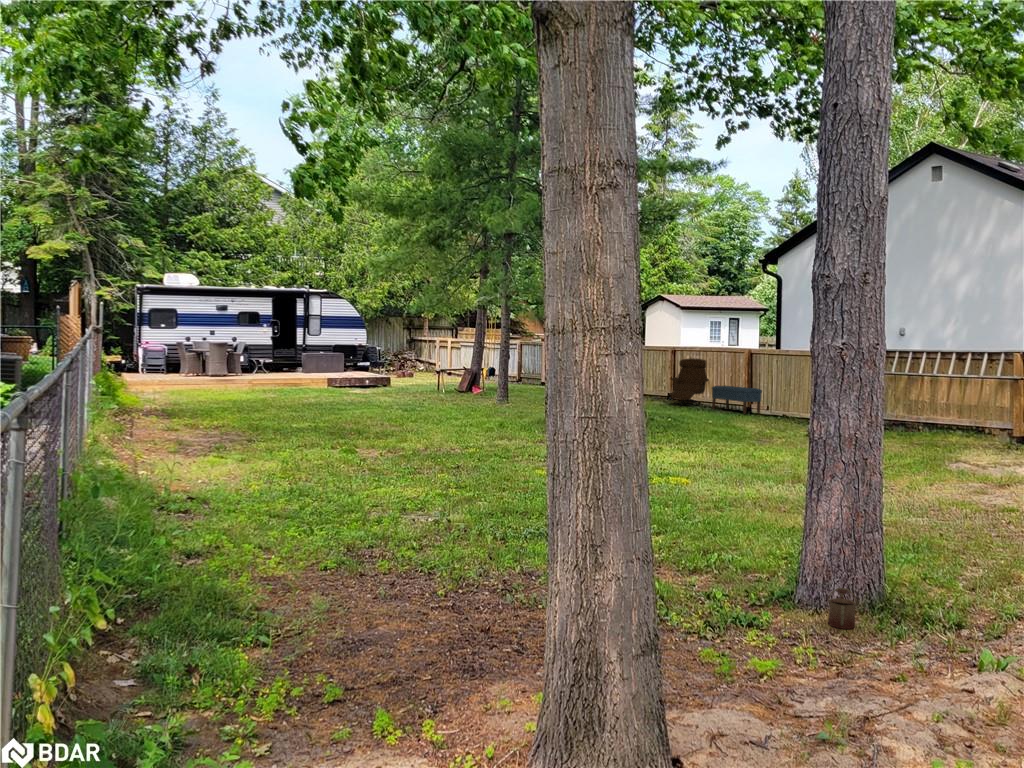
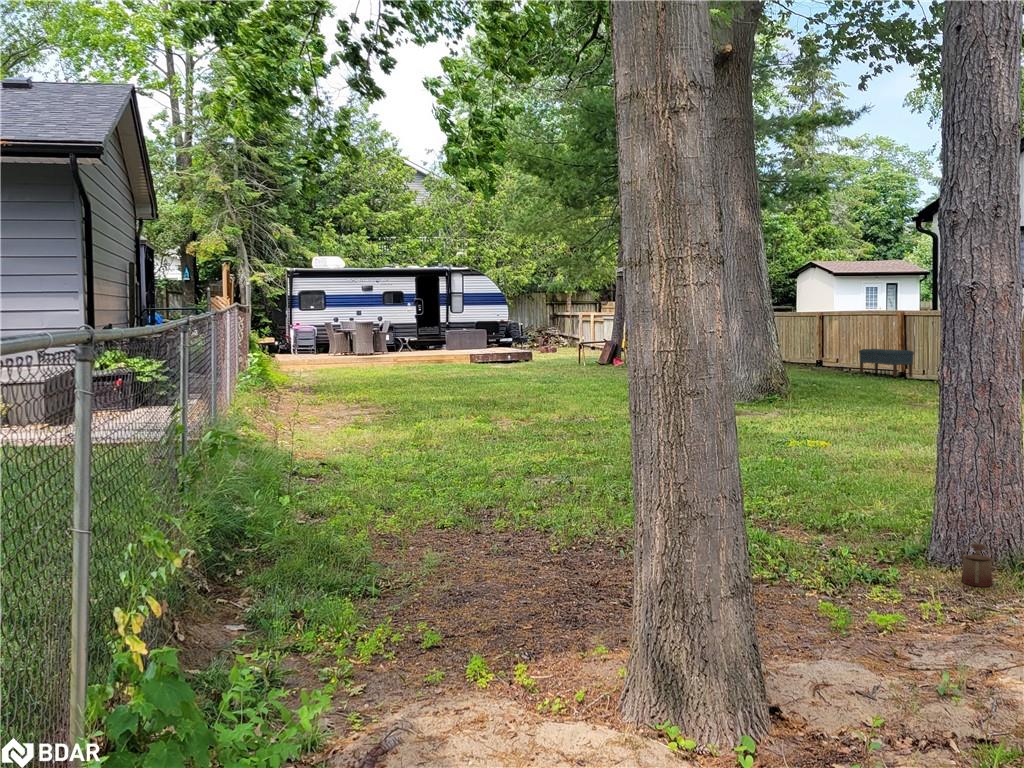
lounge chair: present [671,358,709,406] -> none [815,322,856,372]

